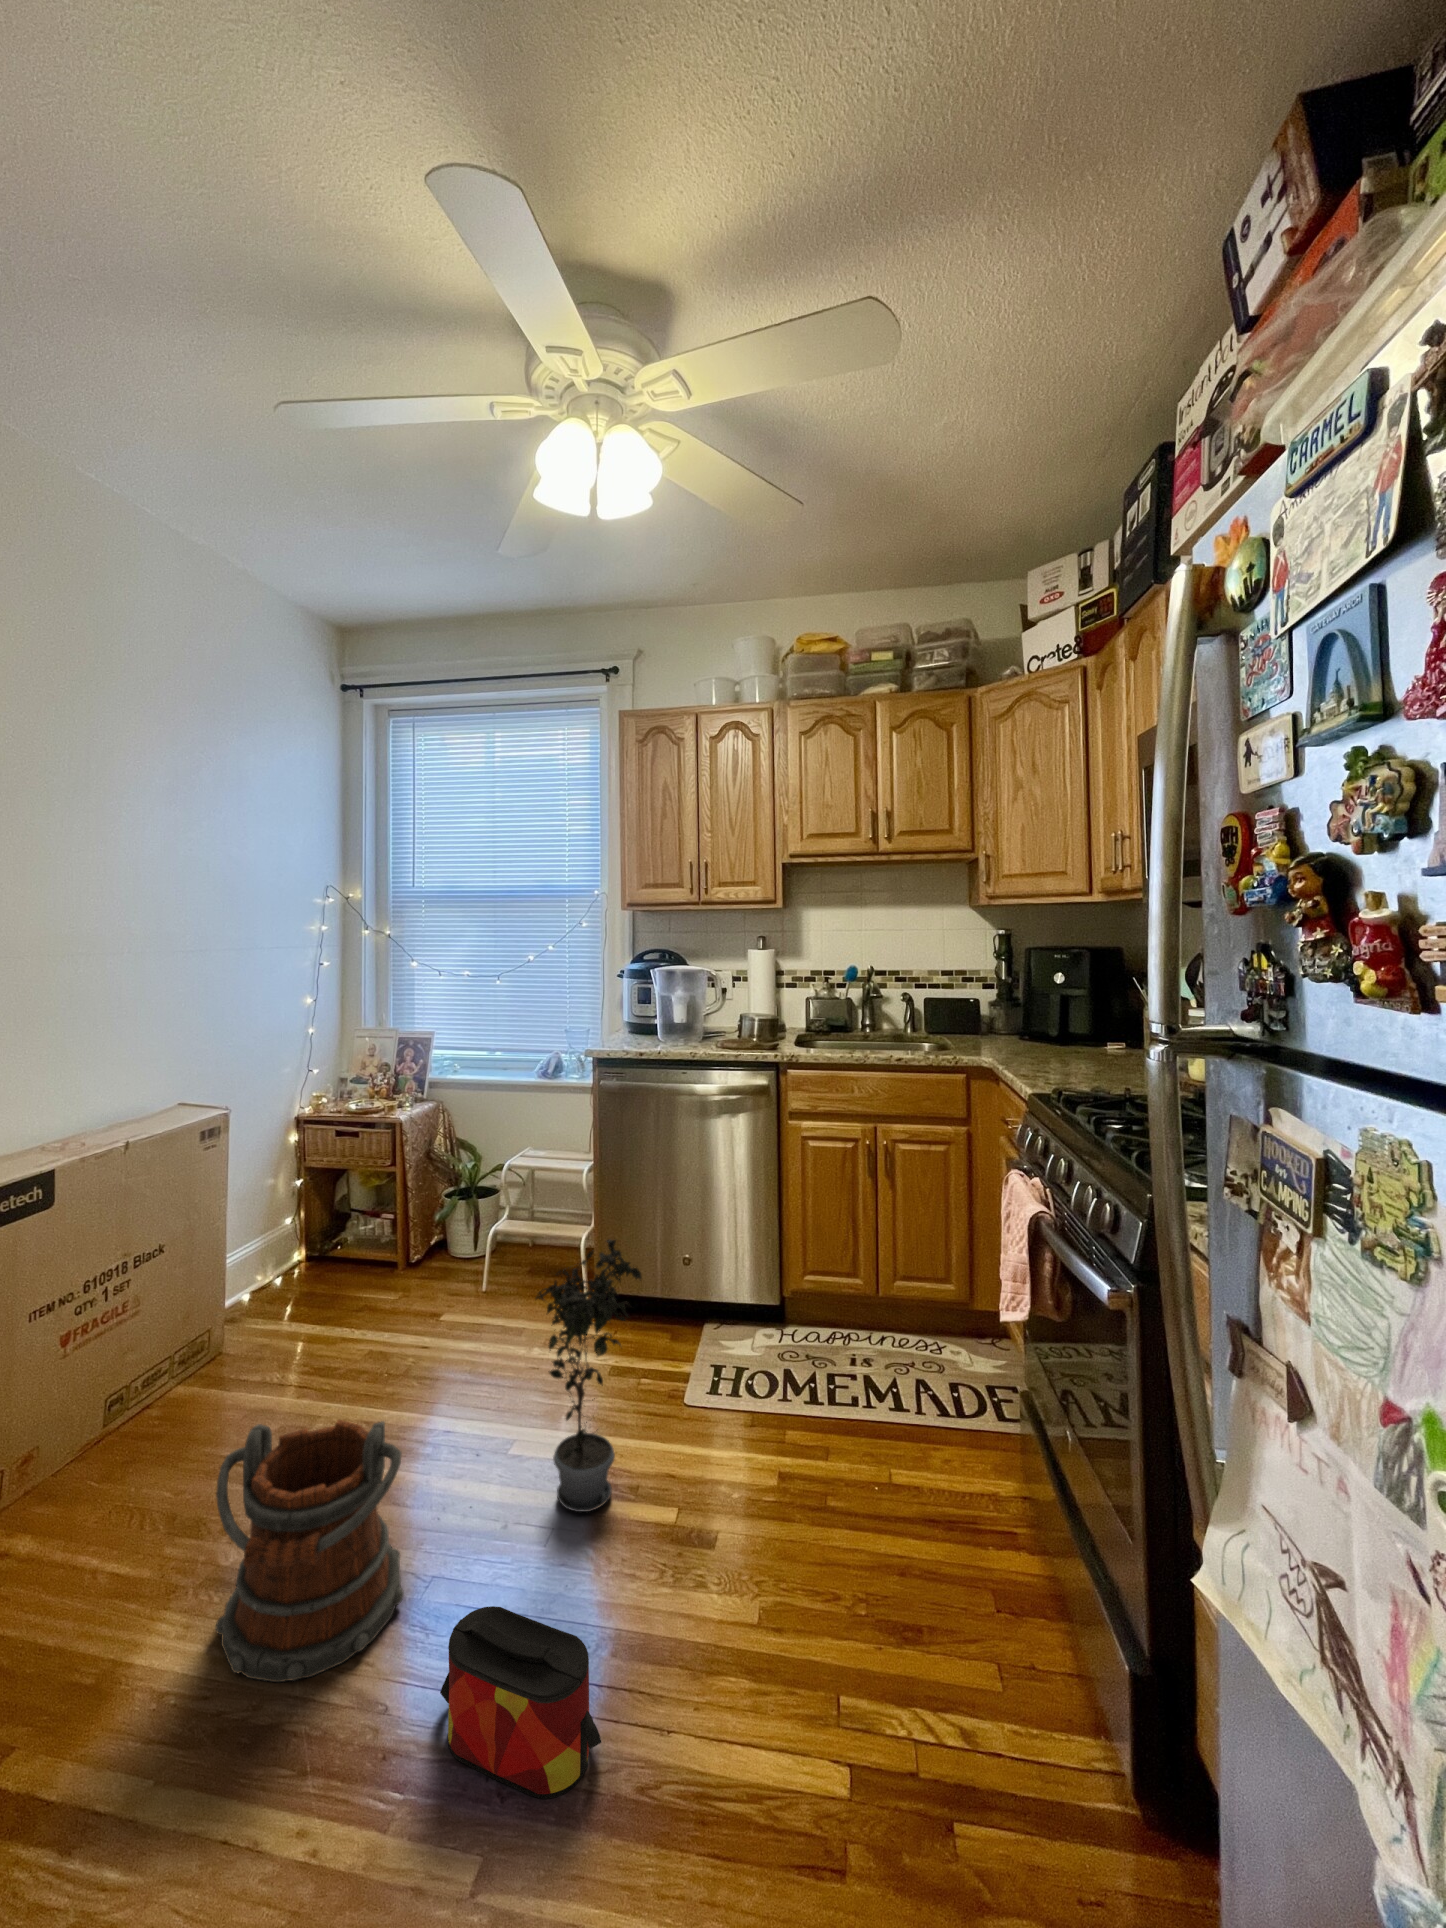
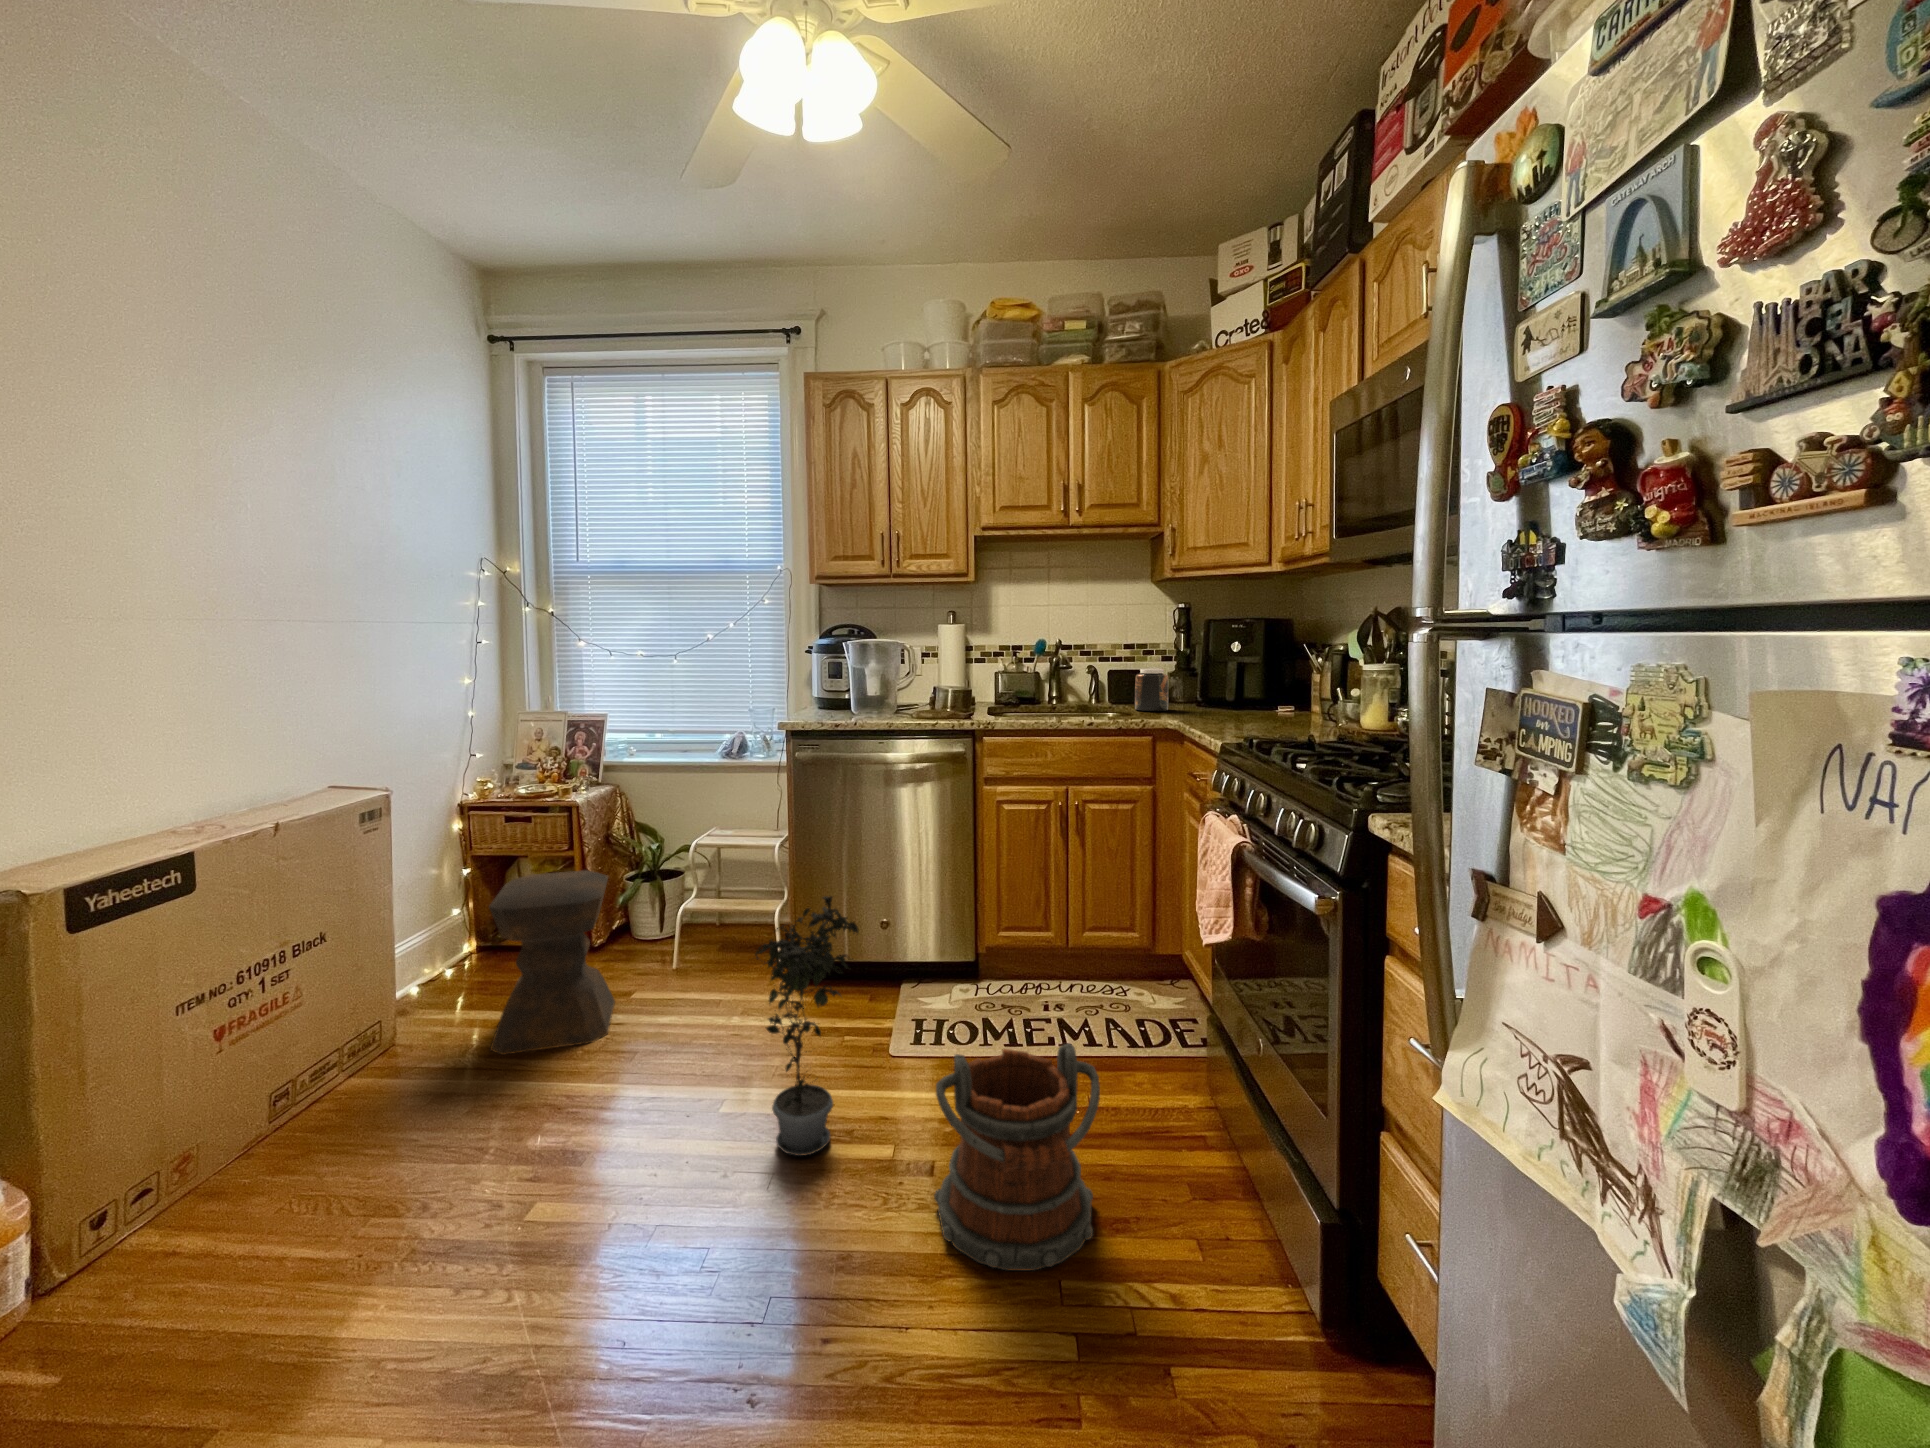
jar: none [947,998,983,1044] -> present [1135,669,1169,711]
stool: none [306,1189,426,1371] -> present [489,870,615,1055]
bucket: present [215,1420,404,1682] -> present [934,1043,1100,1271]
bag: present [440,1606,601,1799] -> none [685,1236,851,1395]

